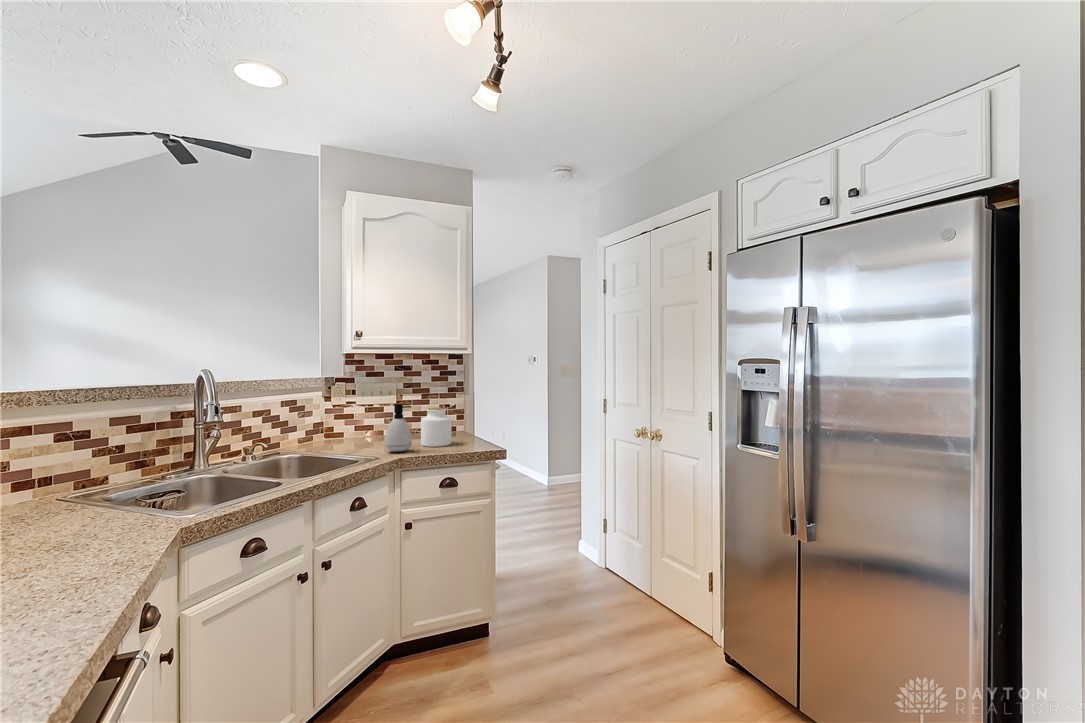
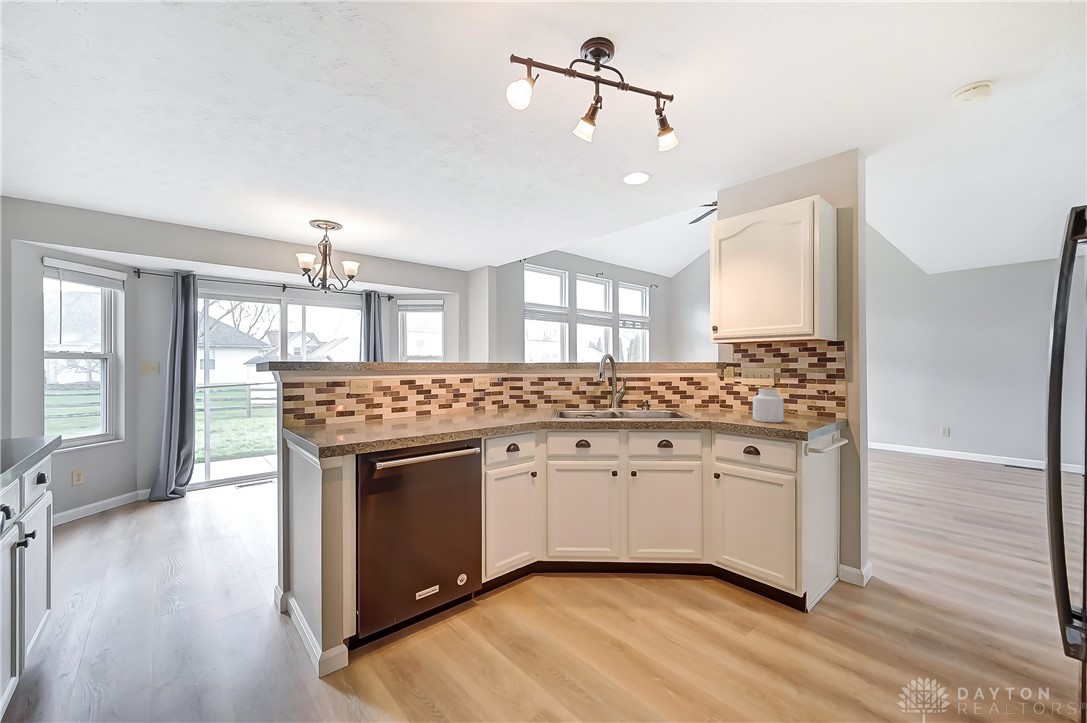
soap dispenser: present [385,404,412,452] -> none [712,381,734,419]

